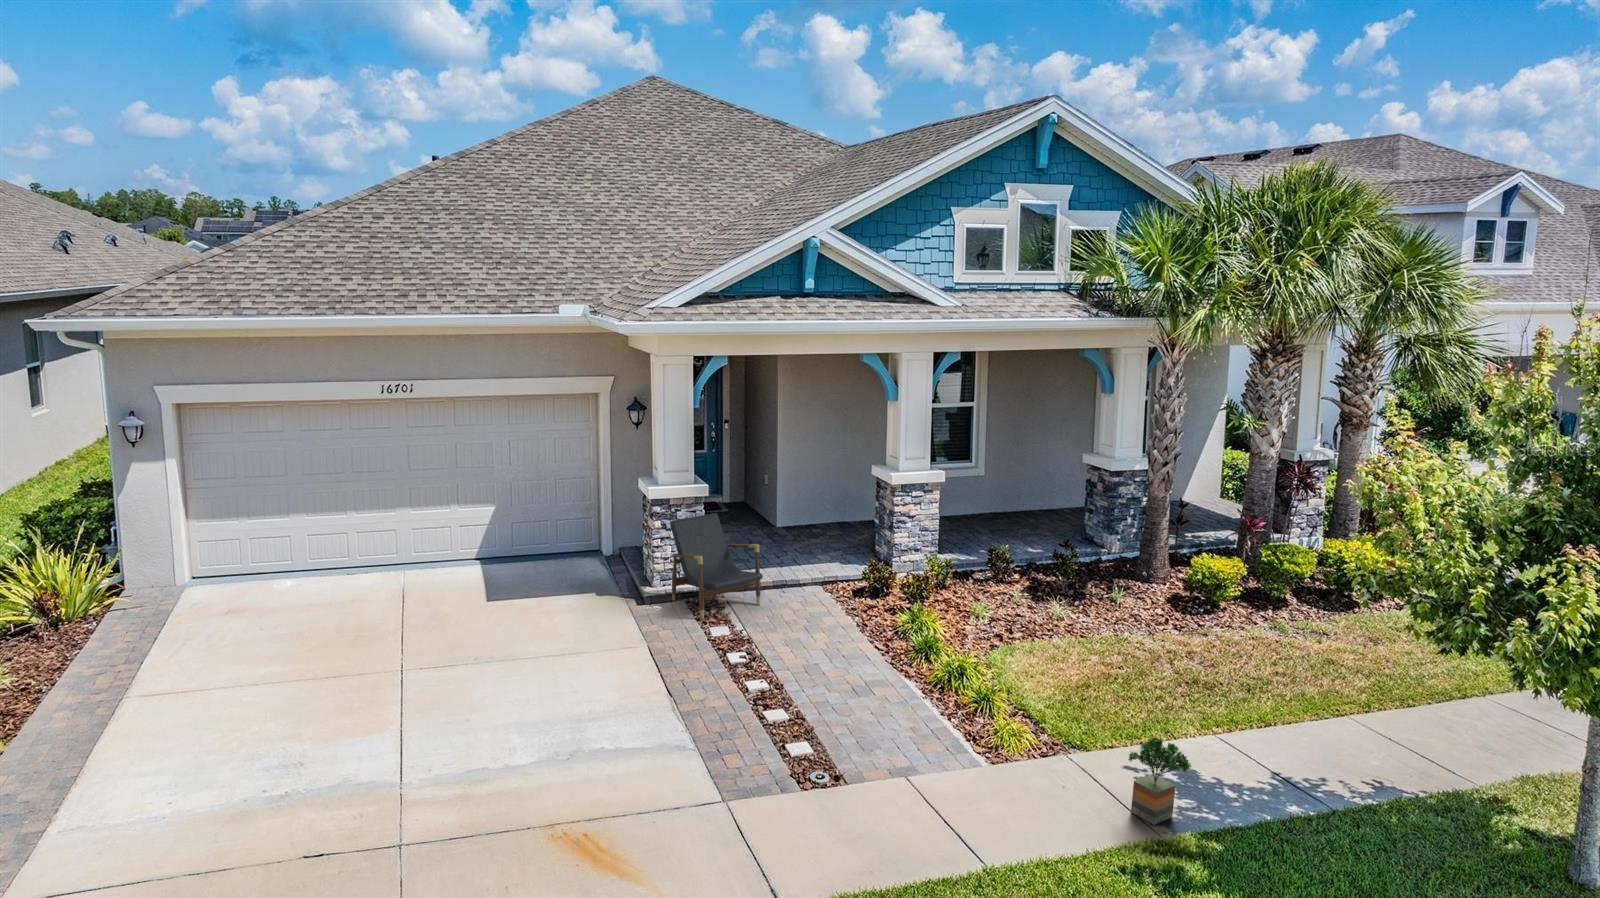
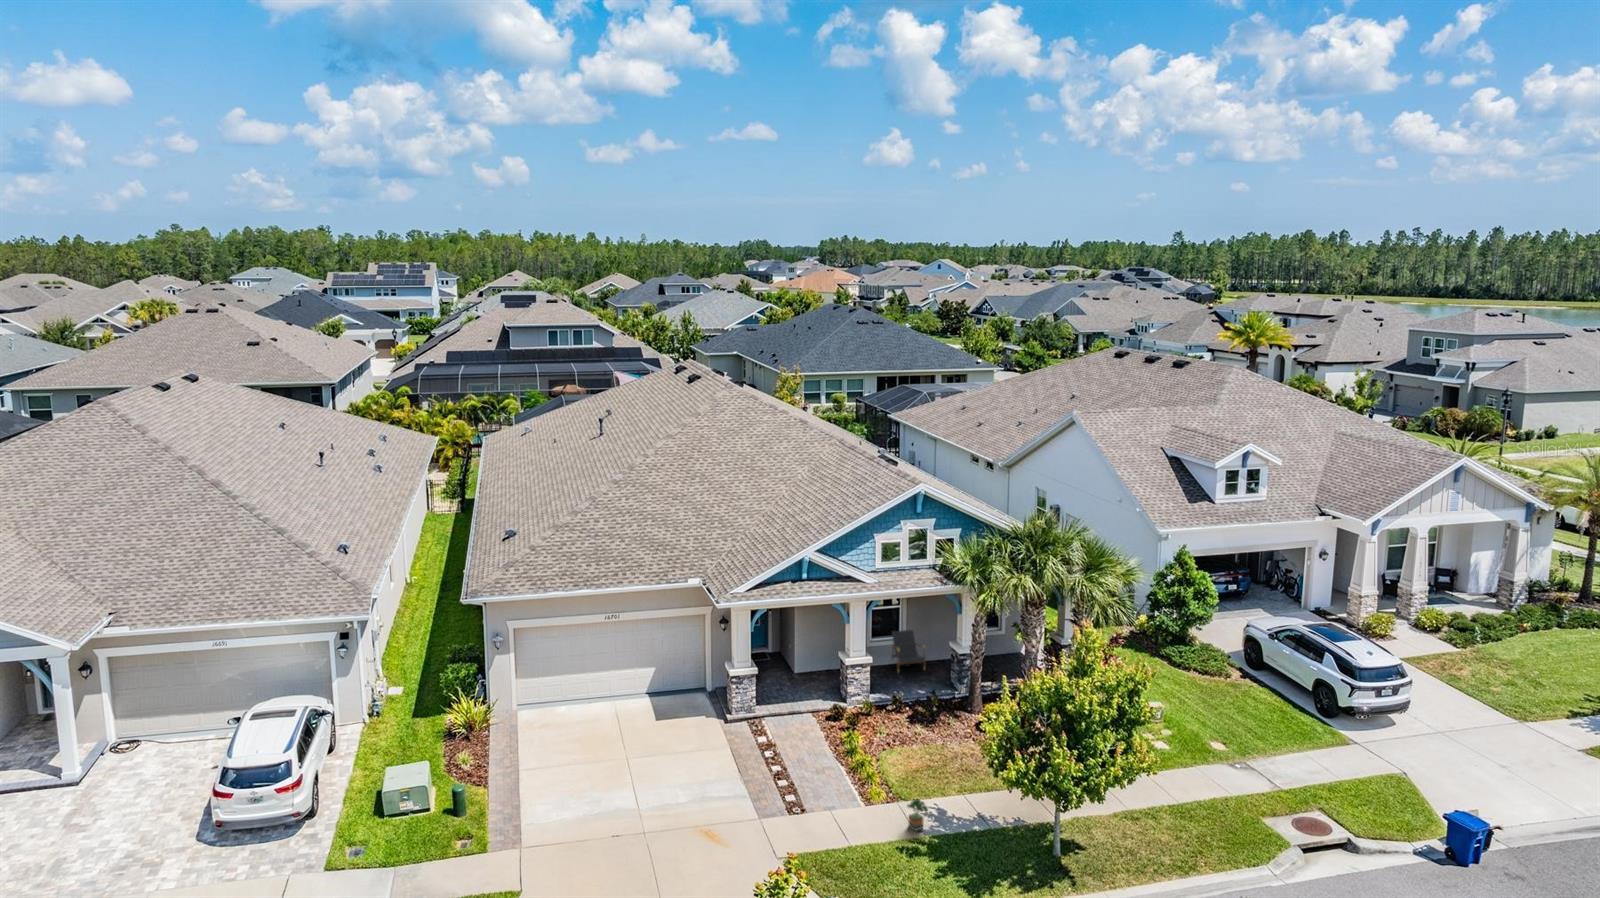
lounge chair: present [670,513,763,619] -> present [892,630,925,669]

